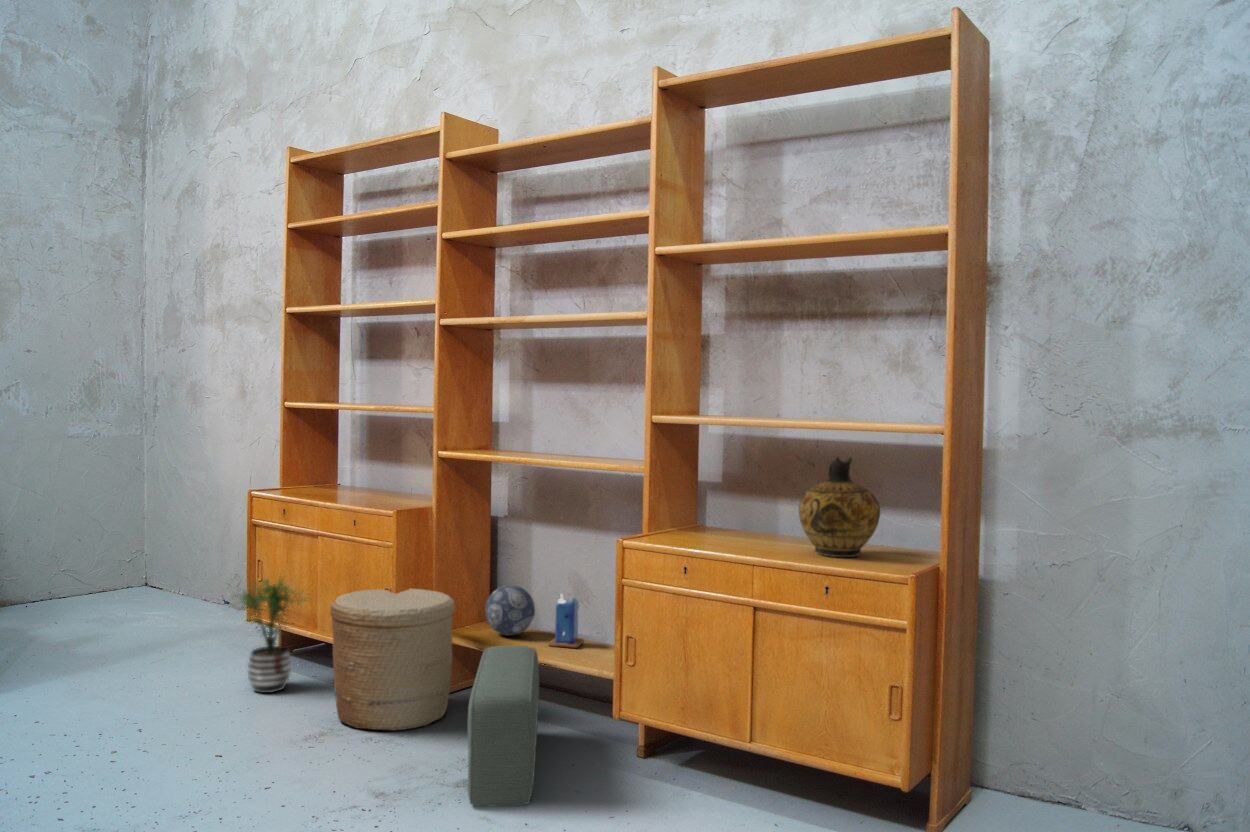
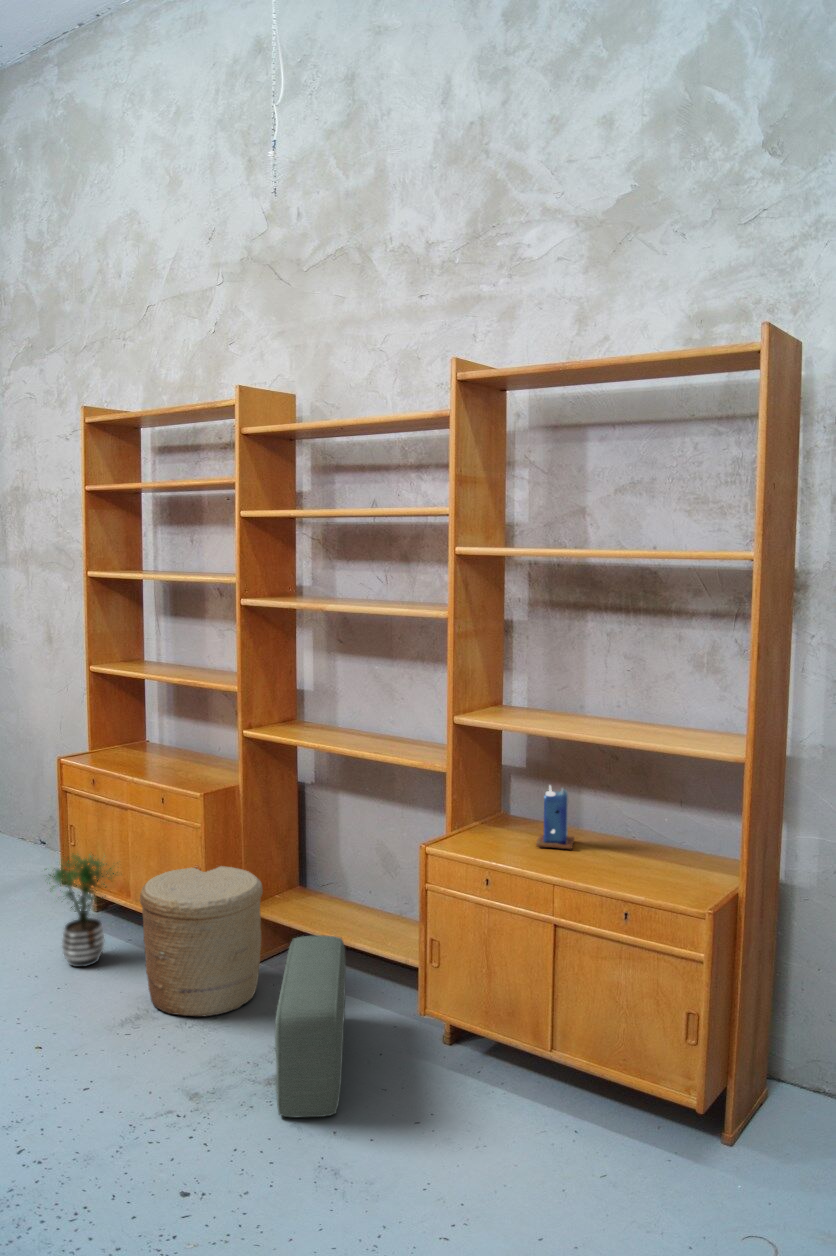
ceramic jug: present [799,457,880,557] -> none [600,771,682,873]
decorative ball: present [485,585,535,636] -> none [293,859,342,910]
candle: present [549,595,584,648] -> present [536,786,574,849]

